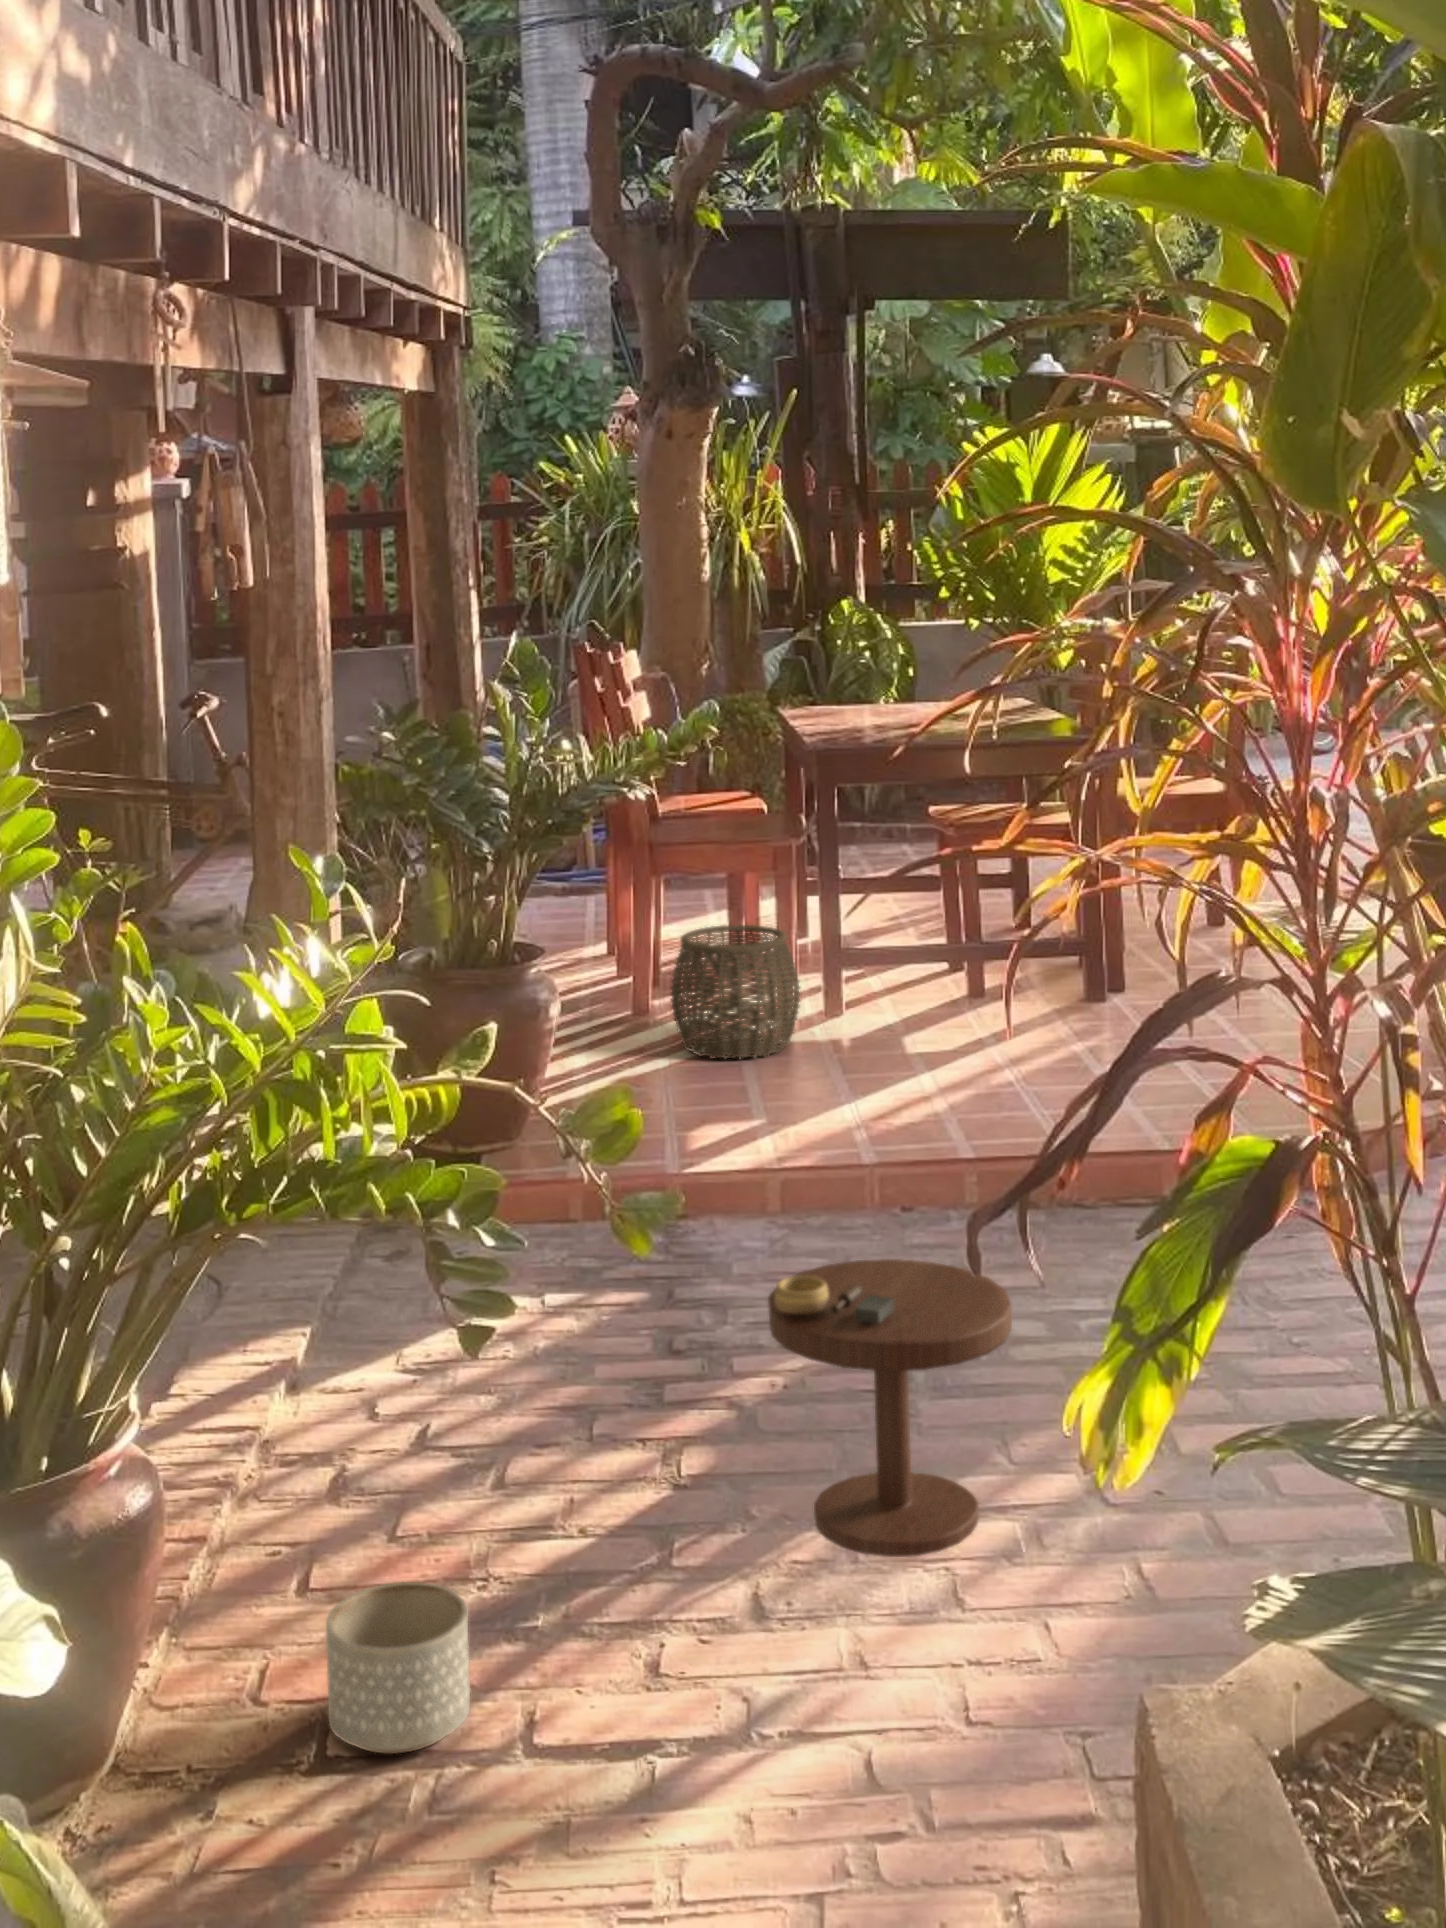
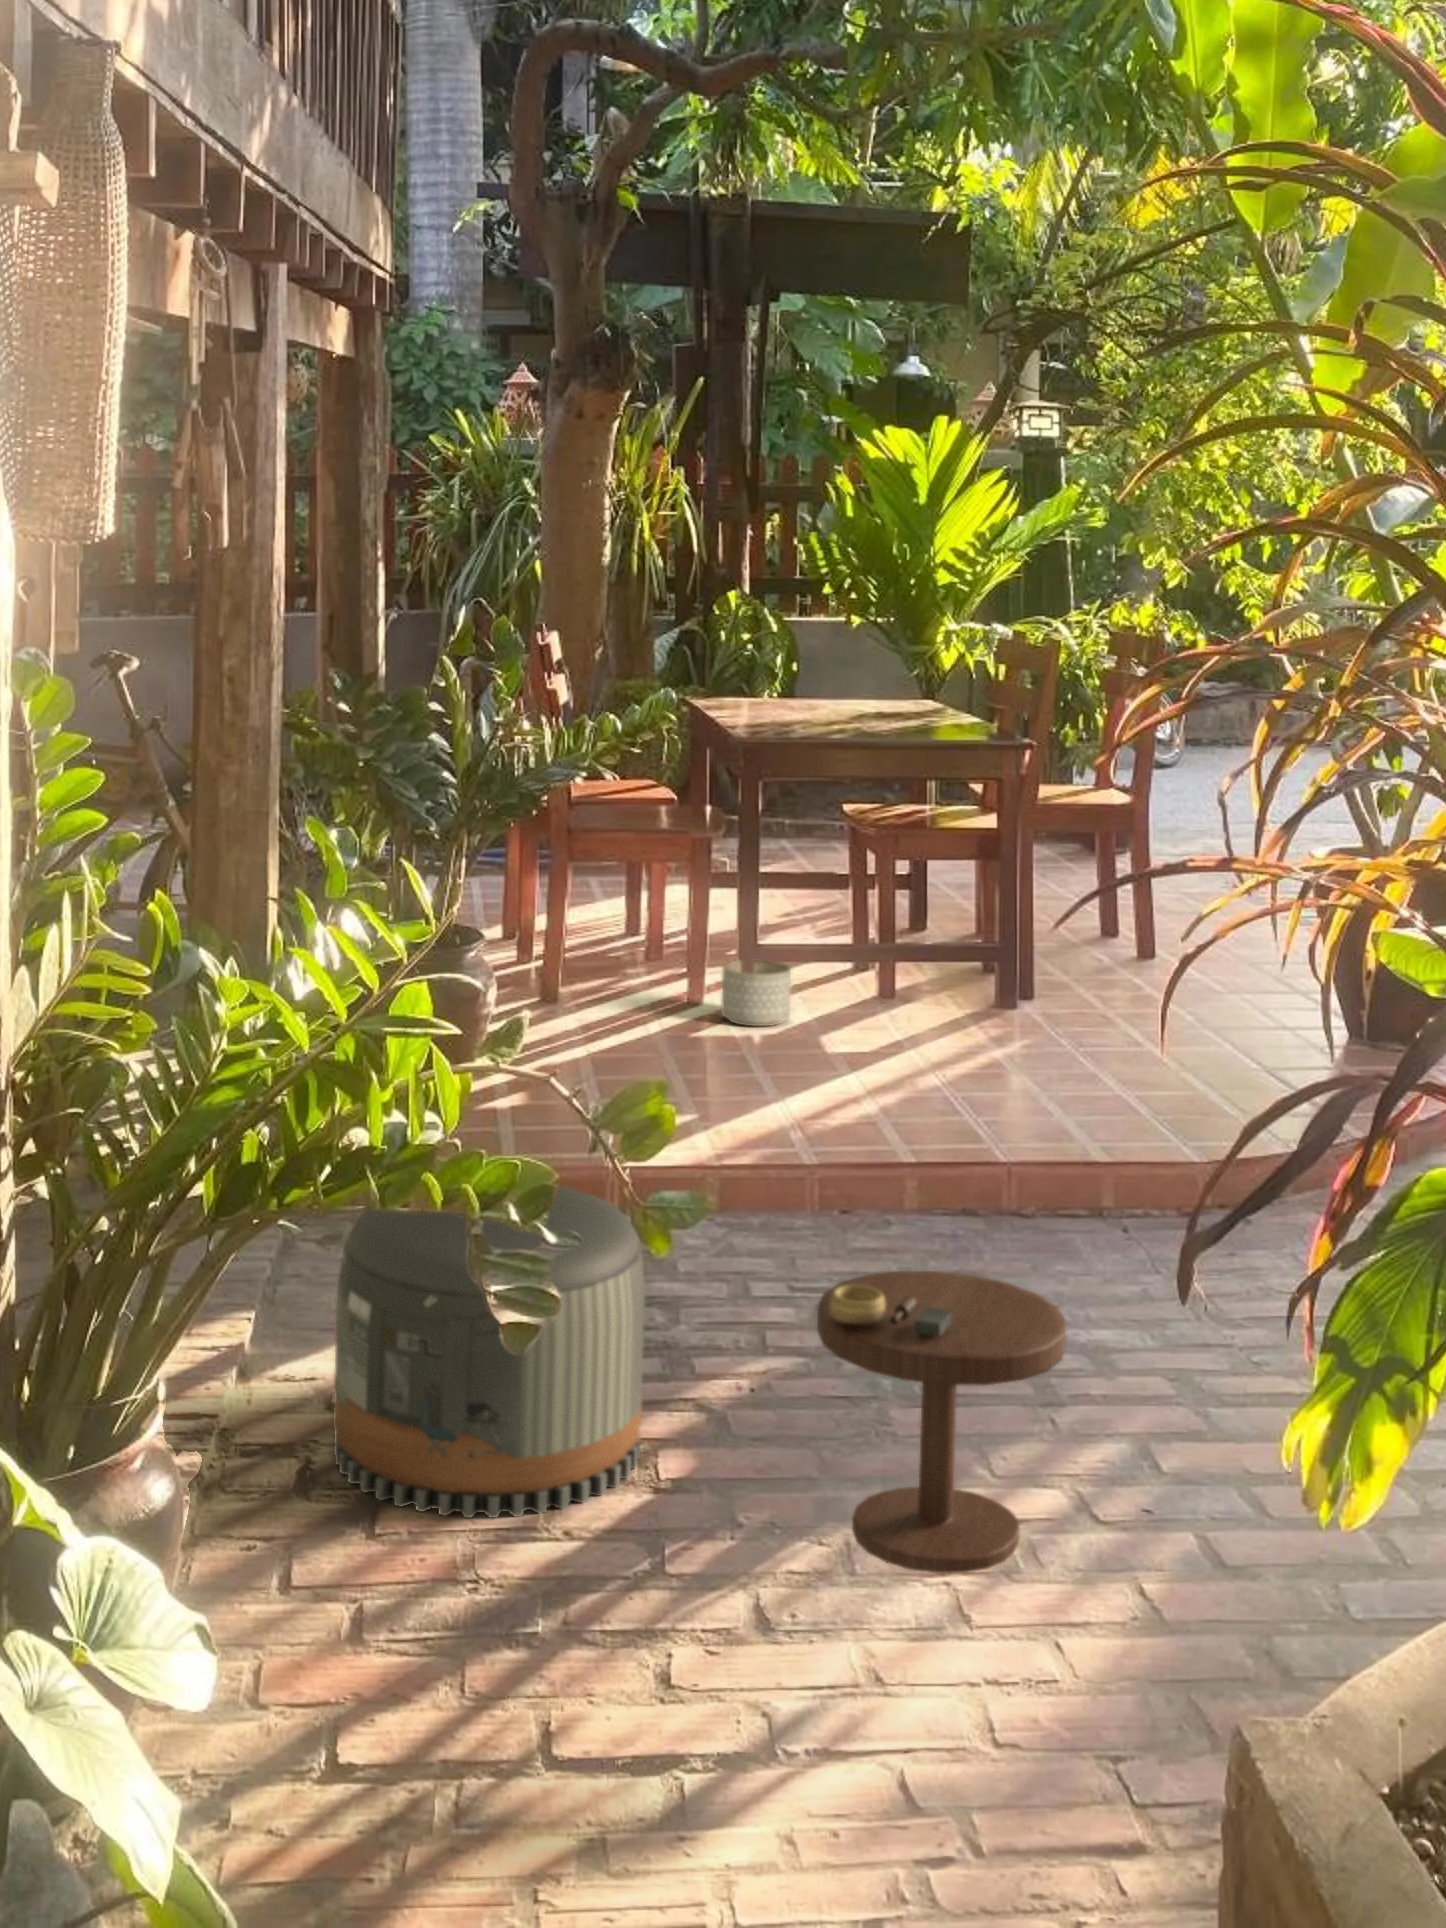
woven basket: present [671,925,800,1059] -> none [590,919,725,1058]
pouf: none [365,1185,665,1516] -> present [333,1186,645,1518]
planter: present [326,1582,470,1754] -> present [721,960,791,1027]

